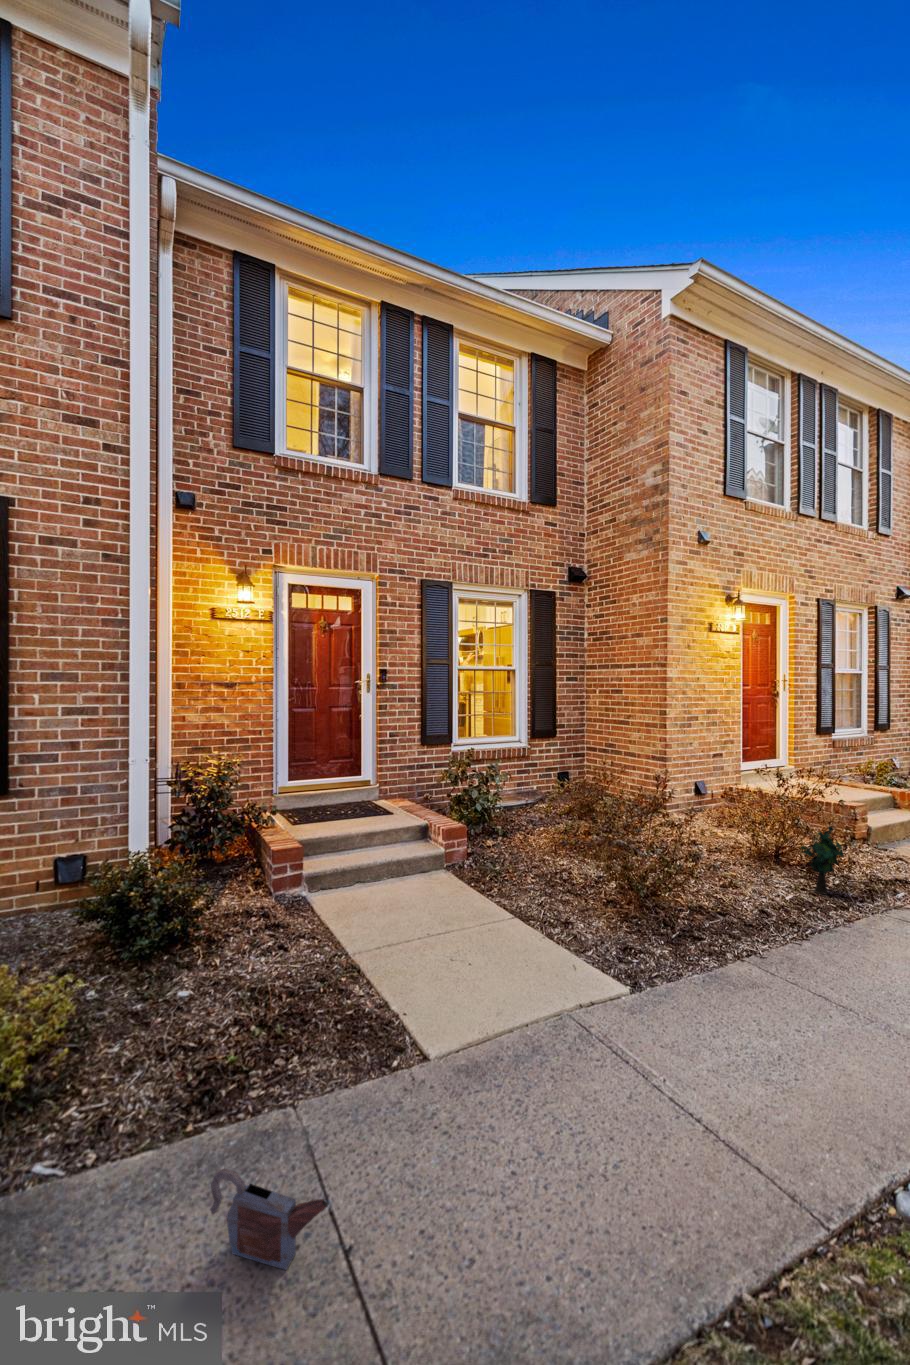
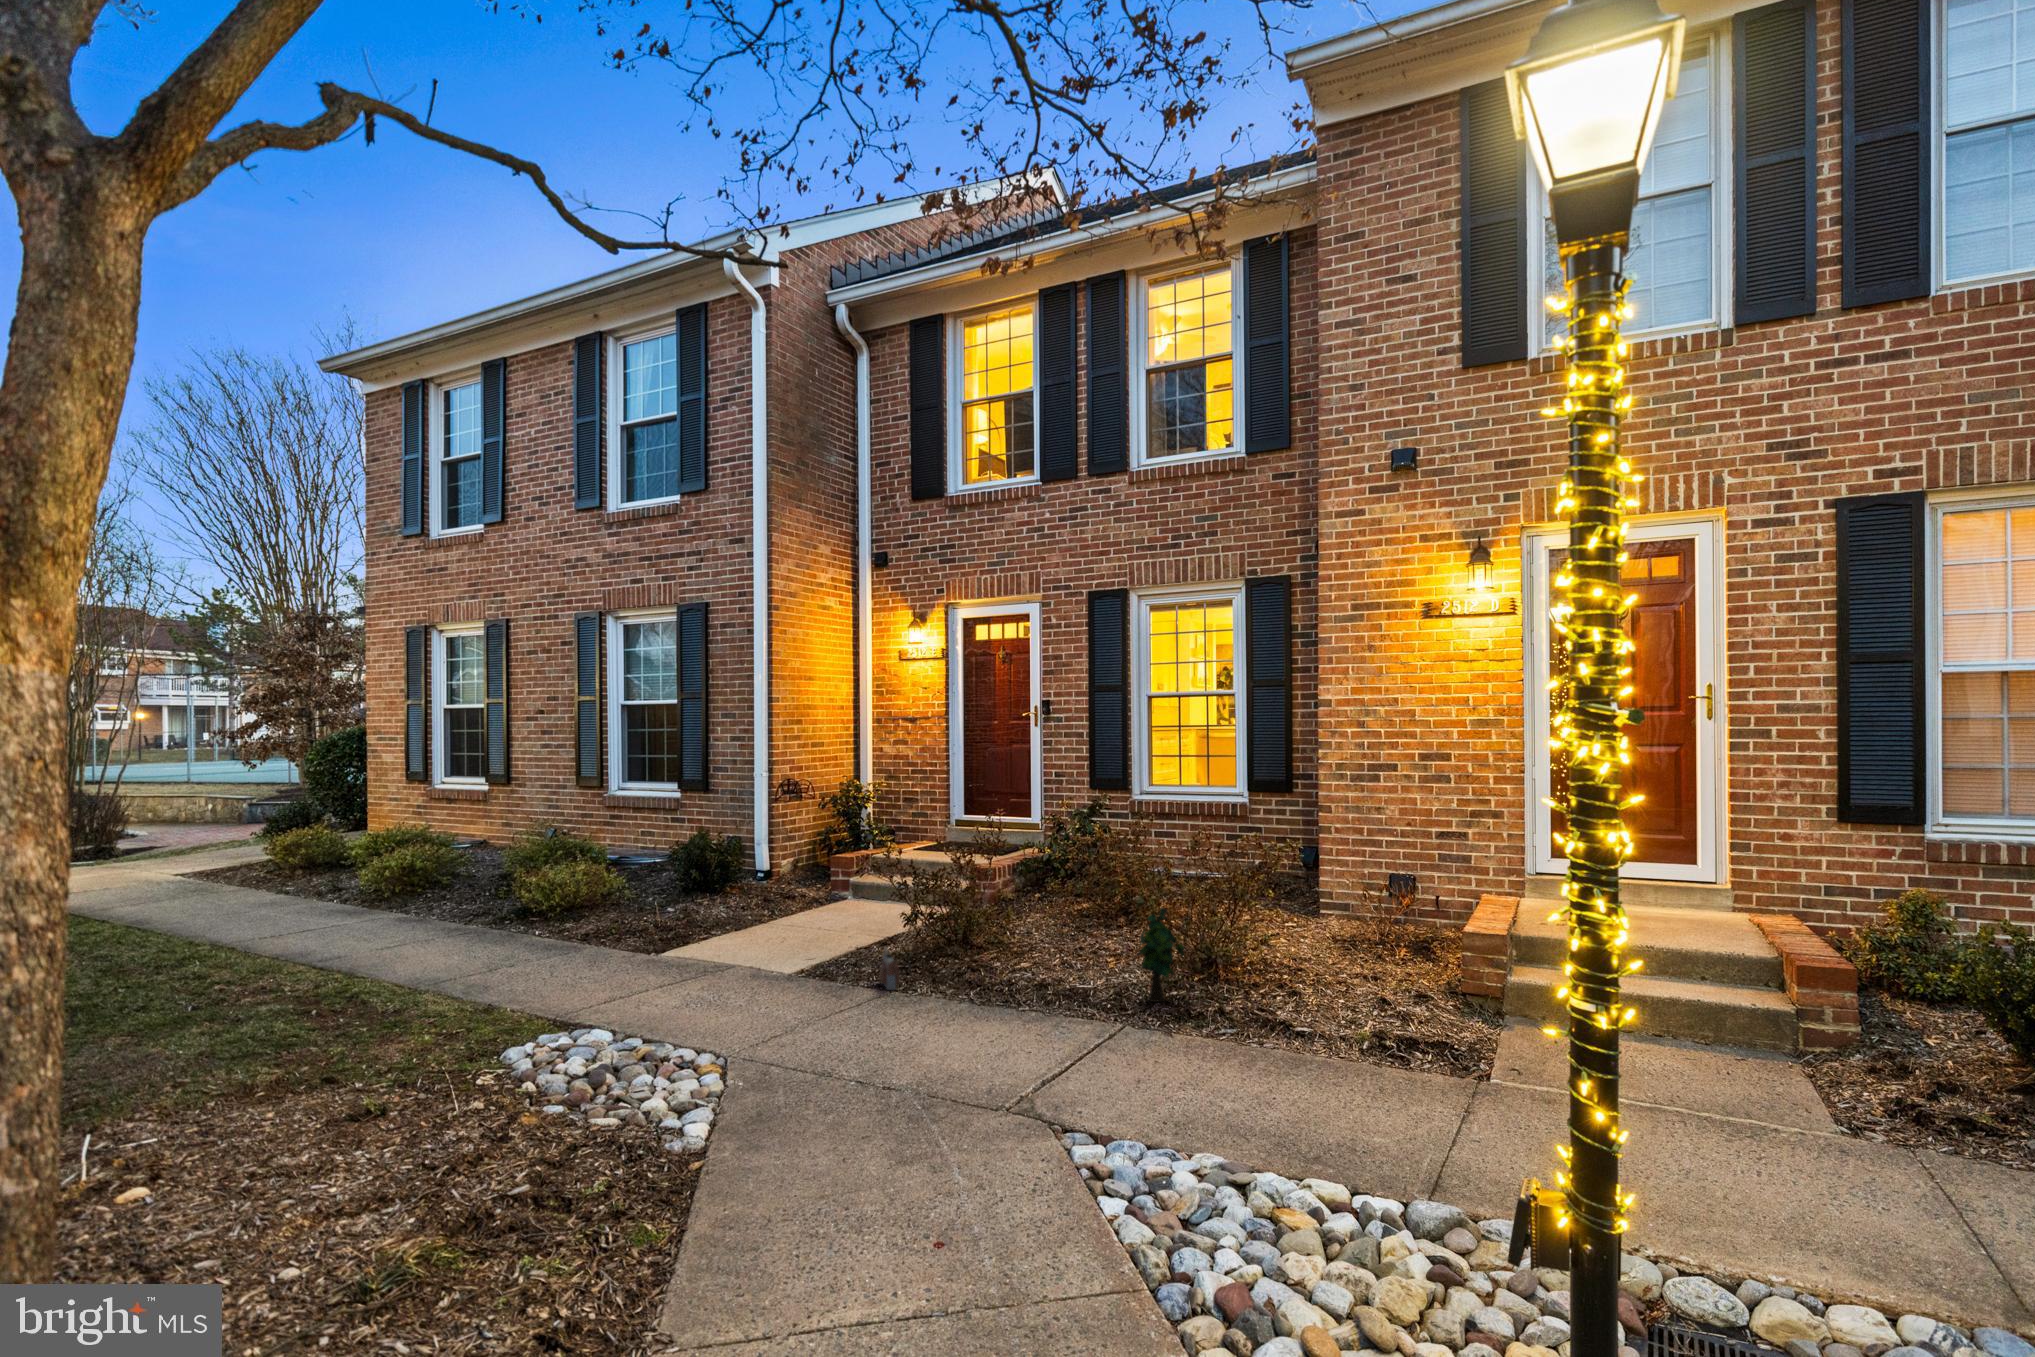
watering can: present [210,1169,329,1270] -> present [880,947,899,990]

